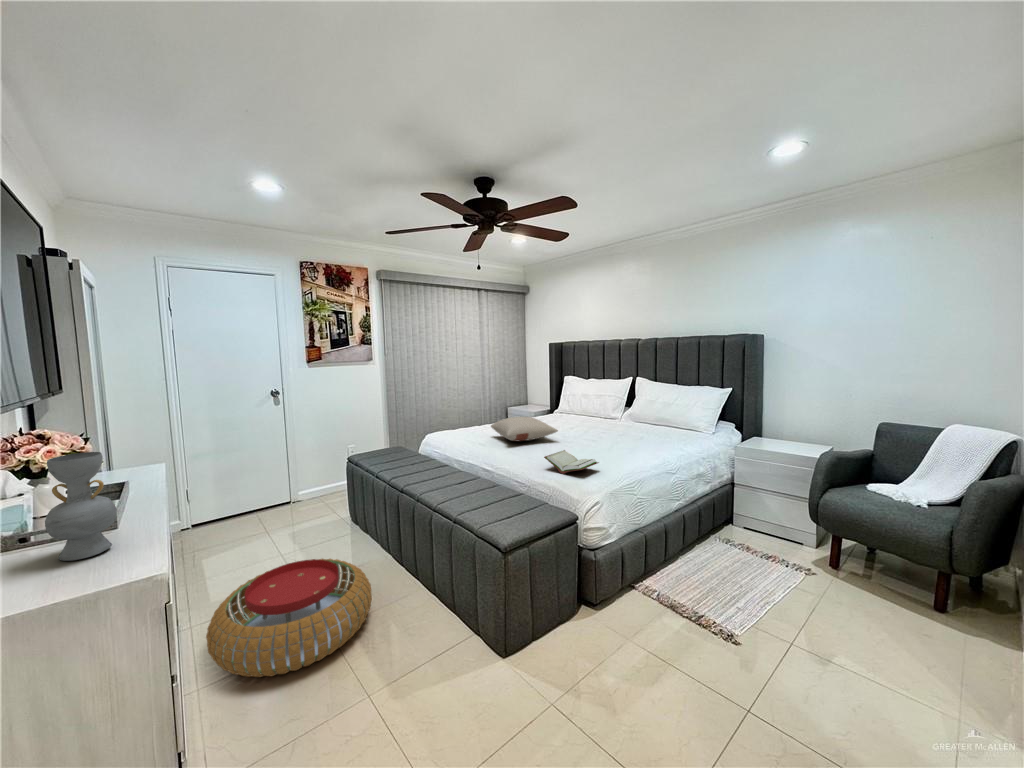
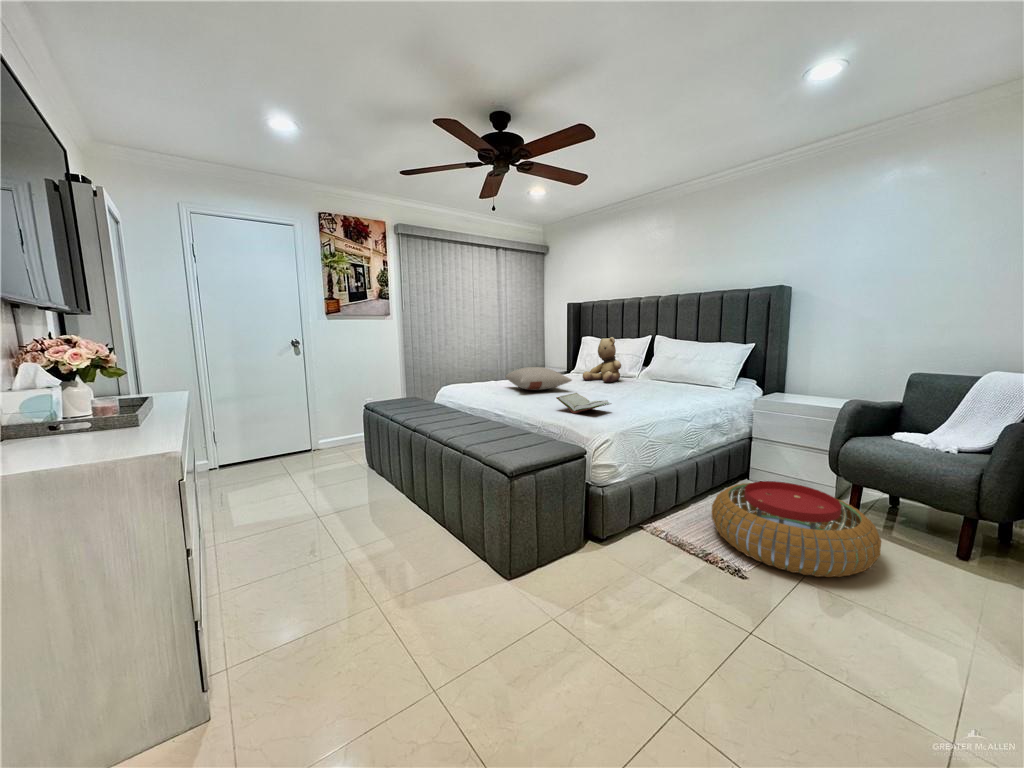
teddy bear: none [567,382,605,428] -> present [583,337,621,383]
decorative vase: present [45,452,117,561] -> none [67,346,135,446]
pouf: present [206,559,372,677] -> present [712,481,881,577]

